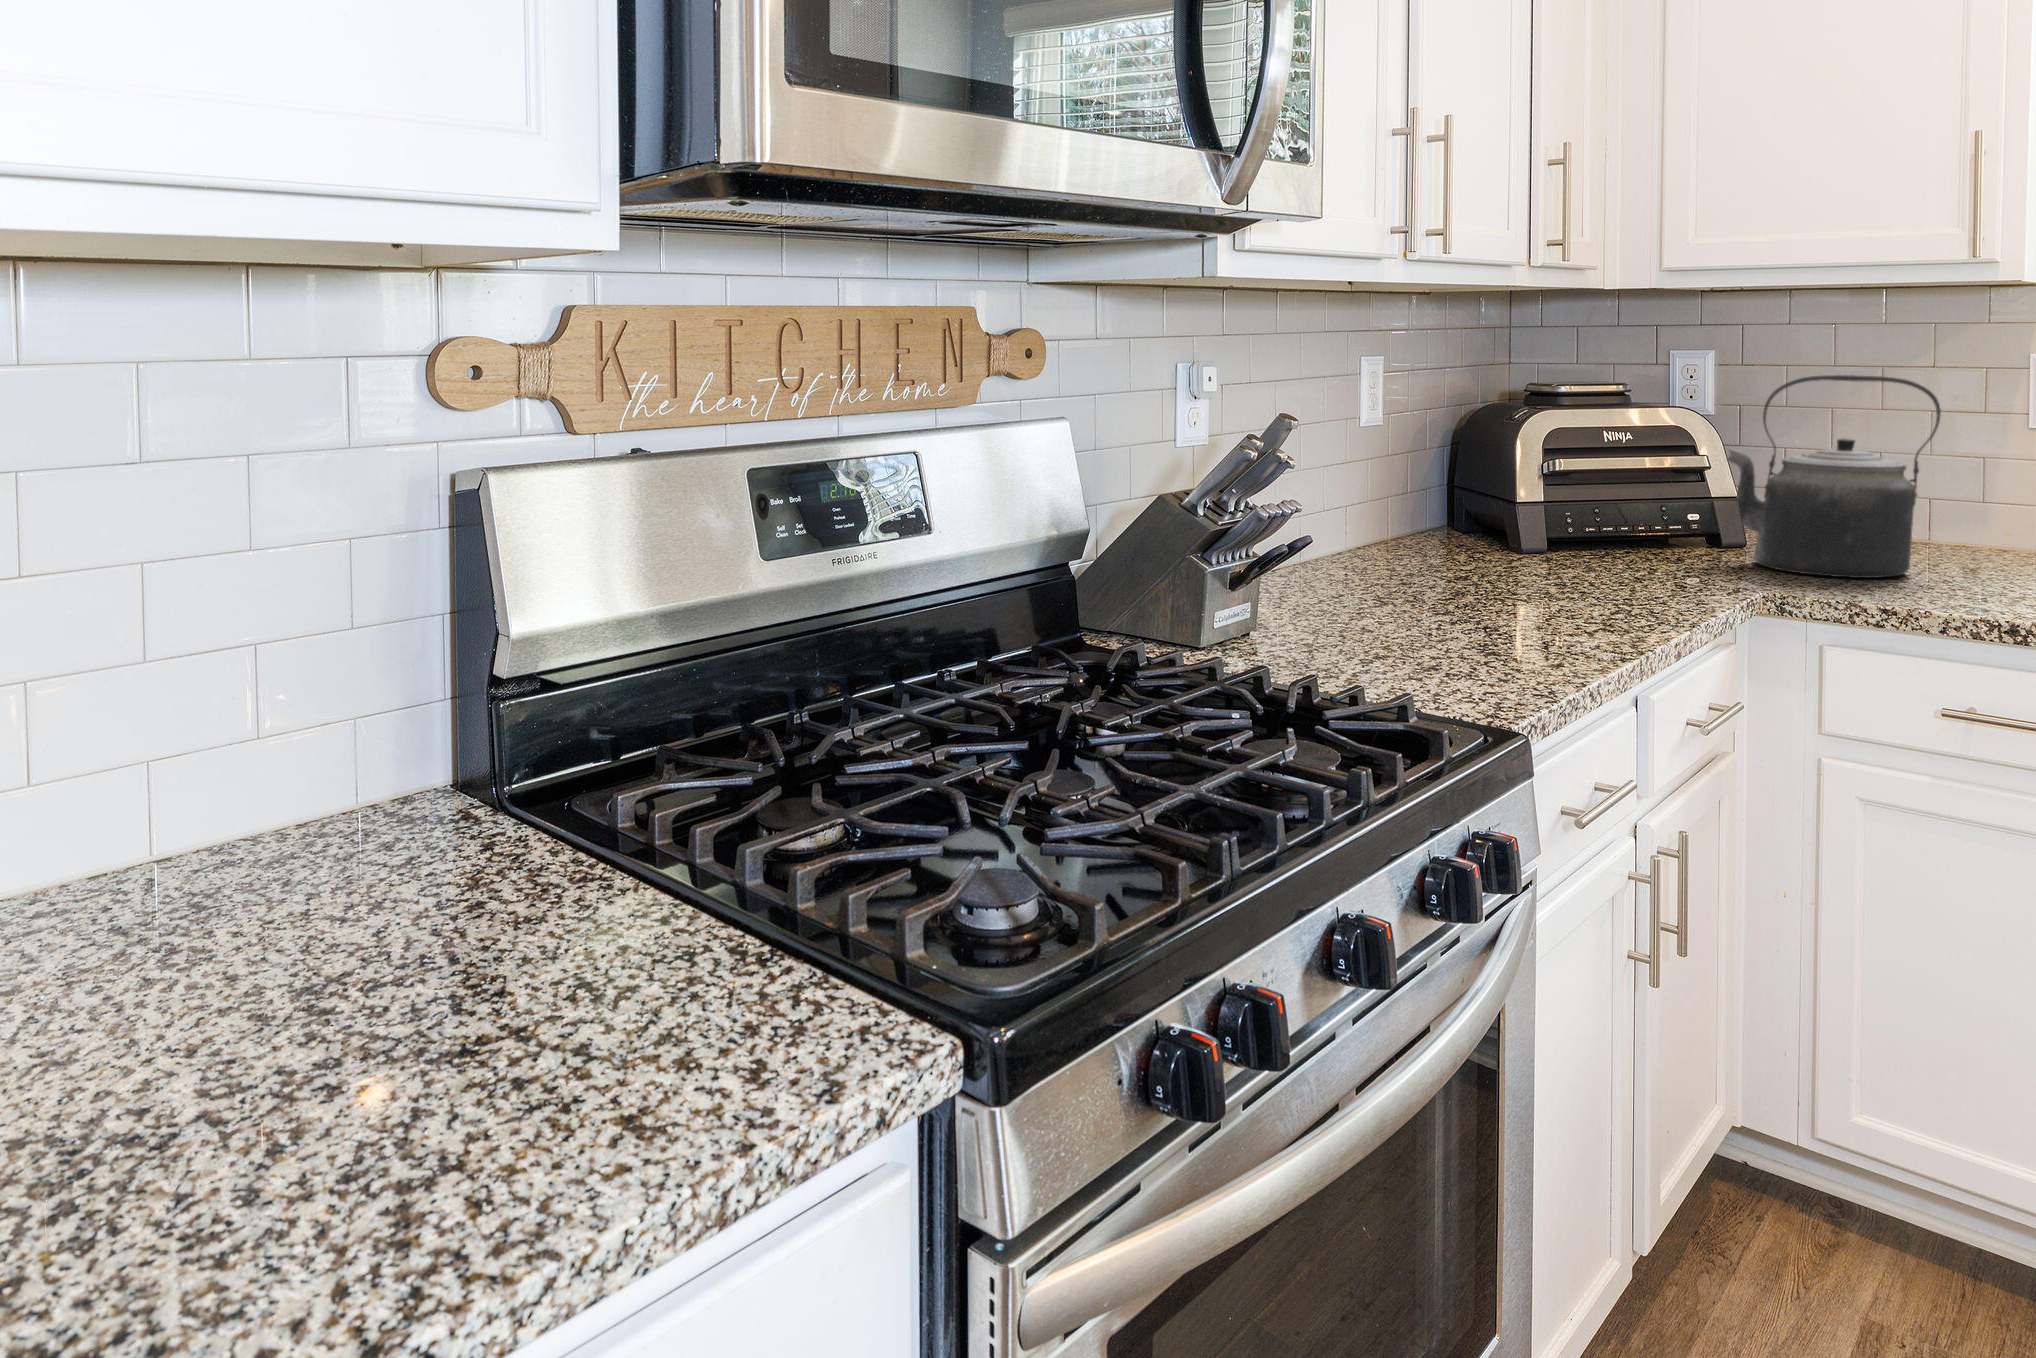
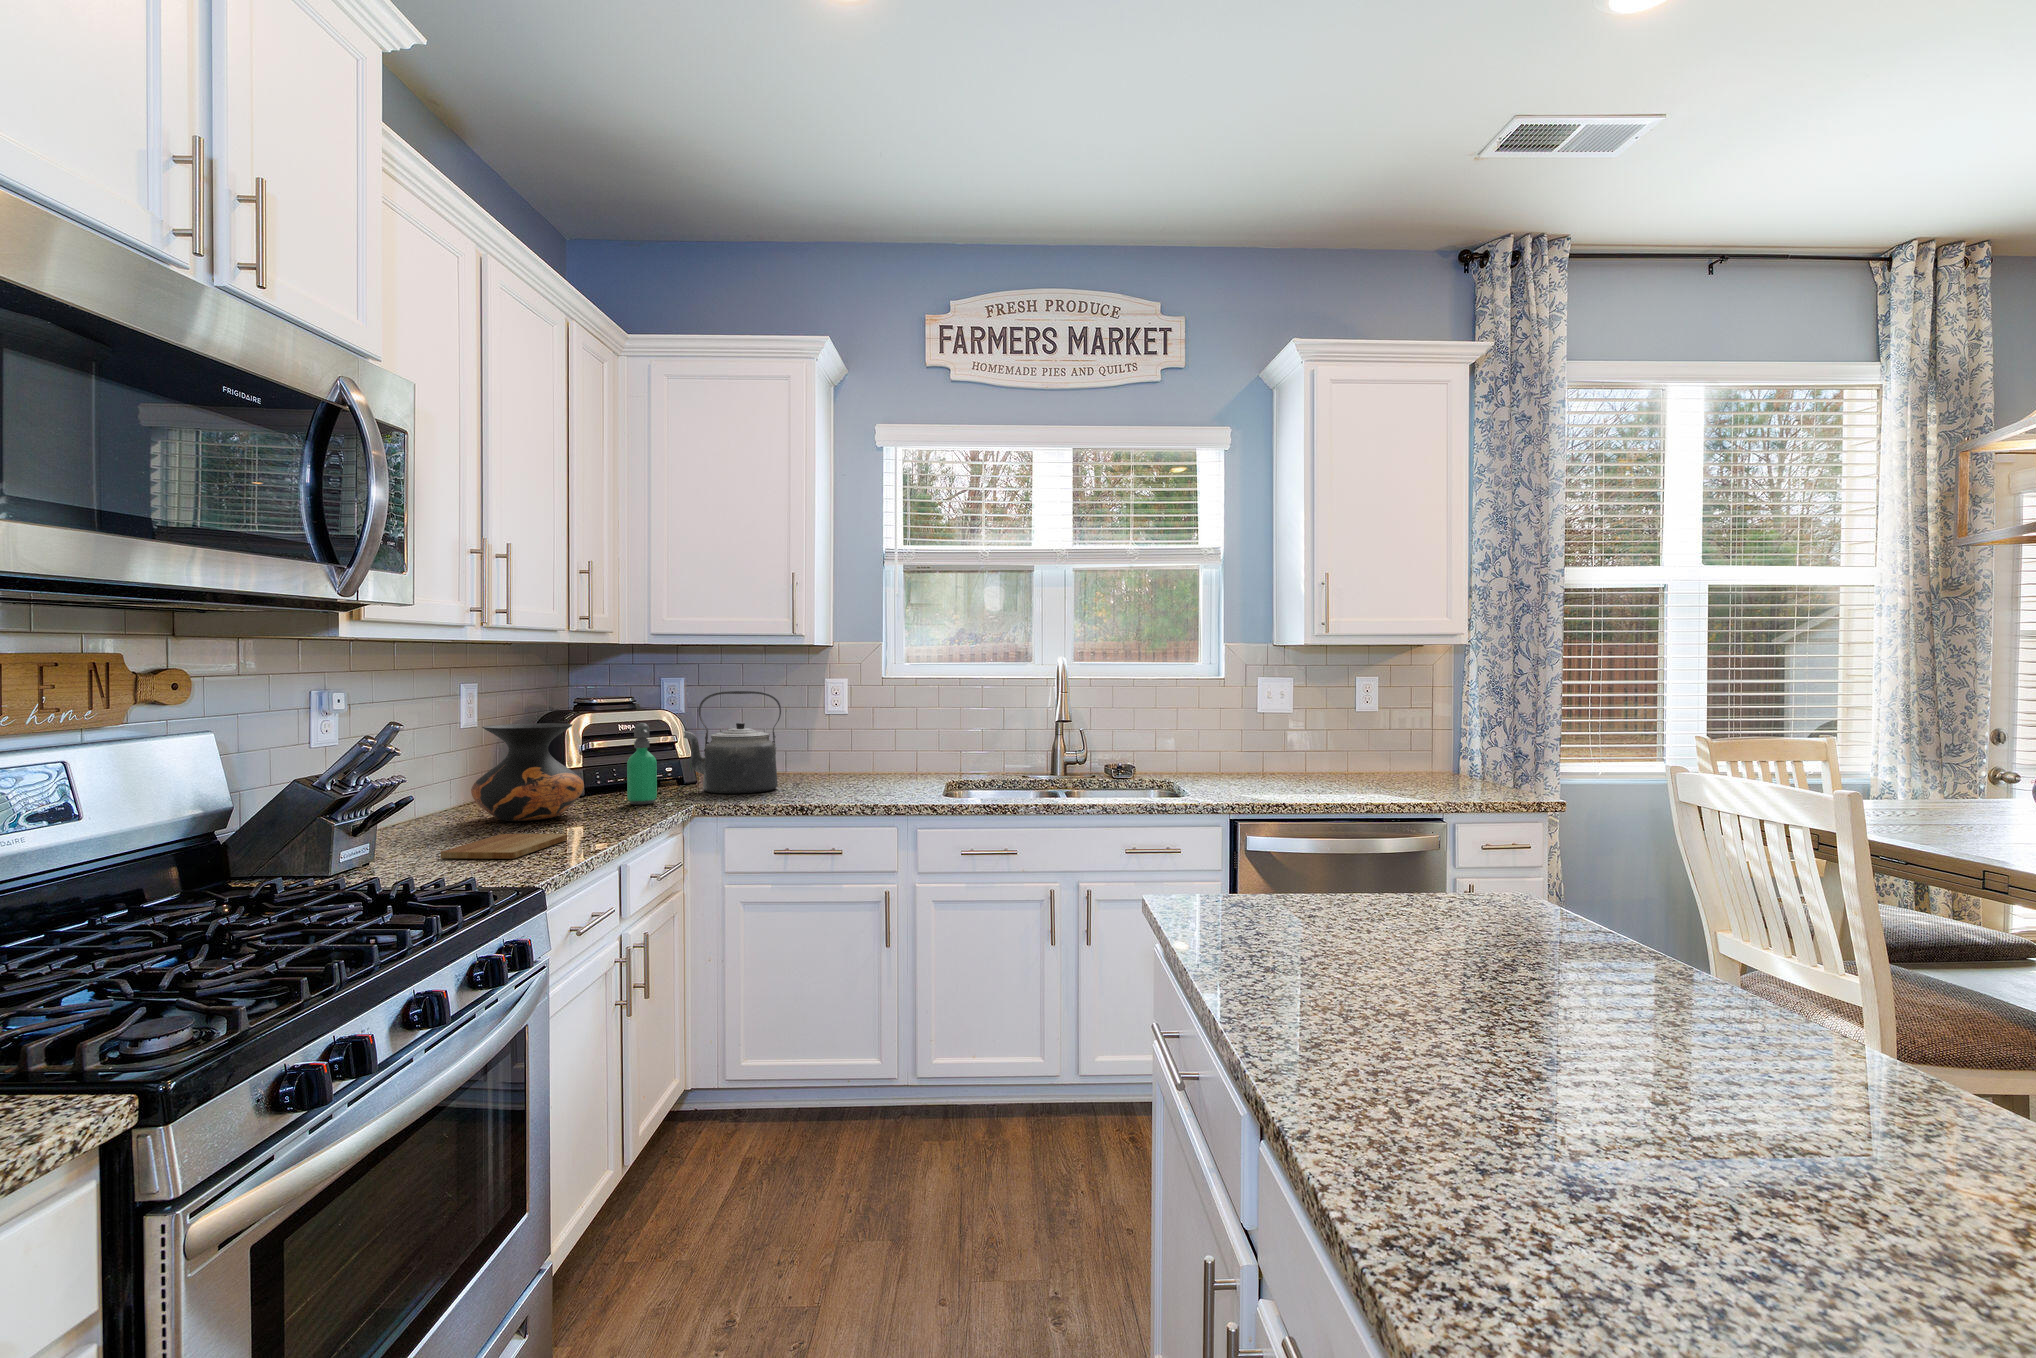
vase: none [1377,420,1557,589] -> present [471,723,584,821]
soap dispenser: none [1622,430,1683,579] -> present [627,723,657,804]
cutting board: none [1345,610,1543,662] -> present [441,834,567,859]

